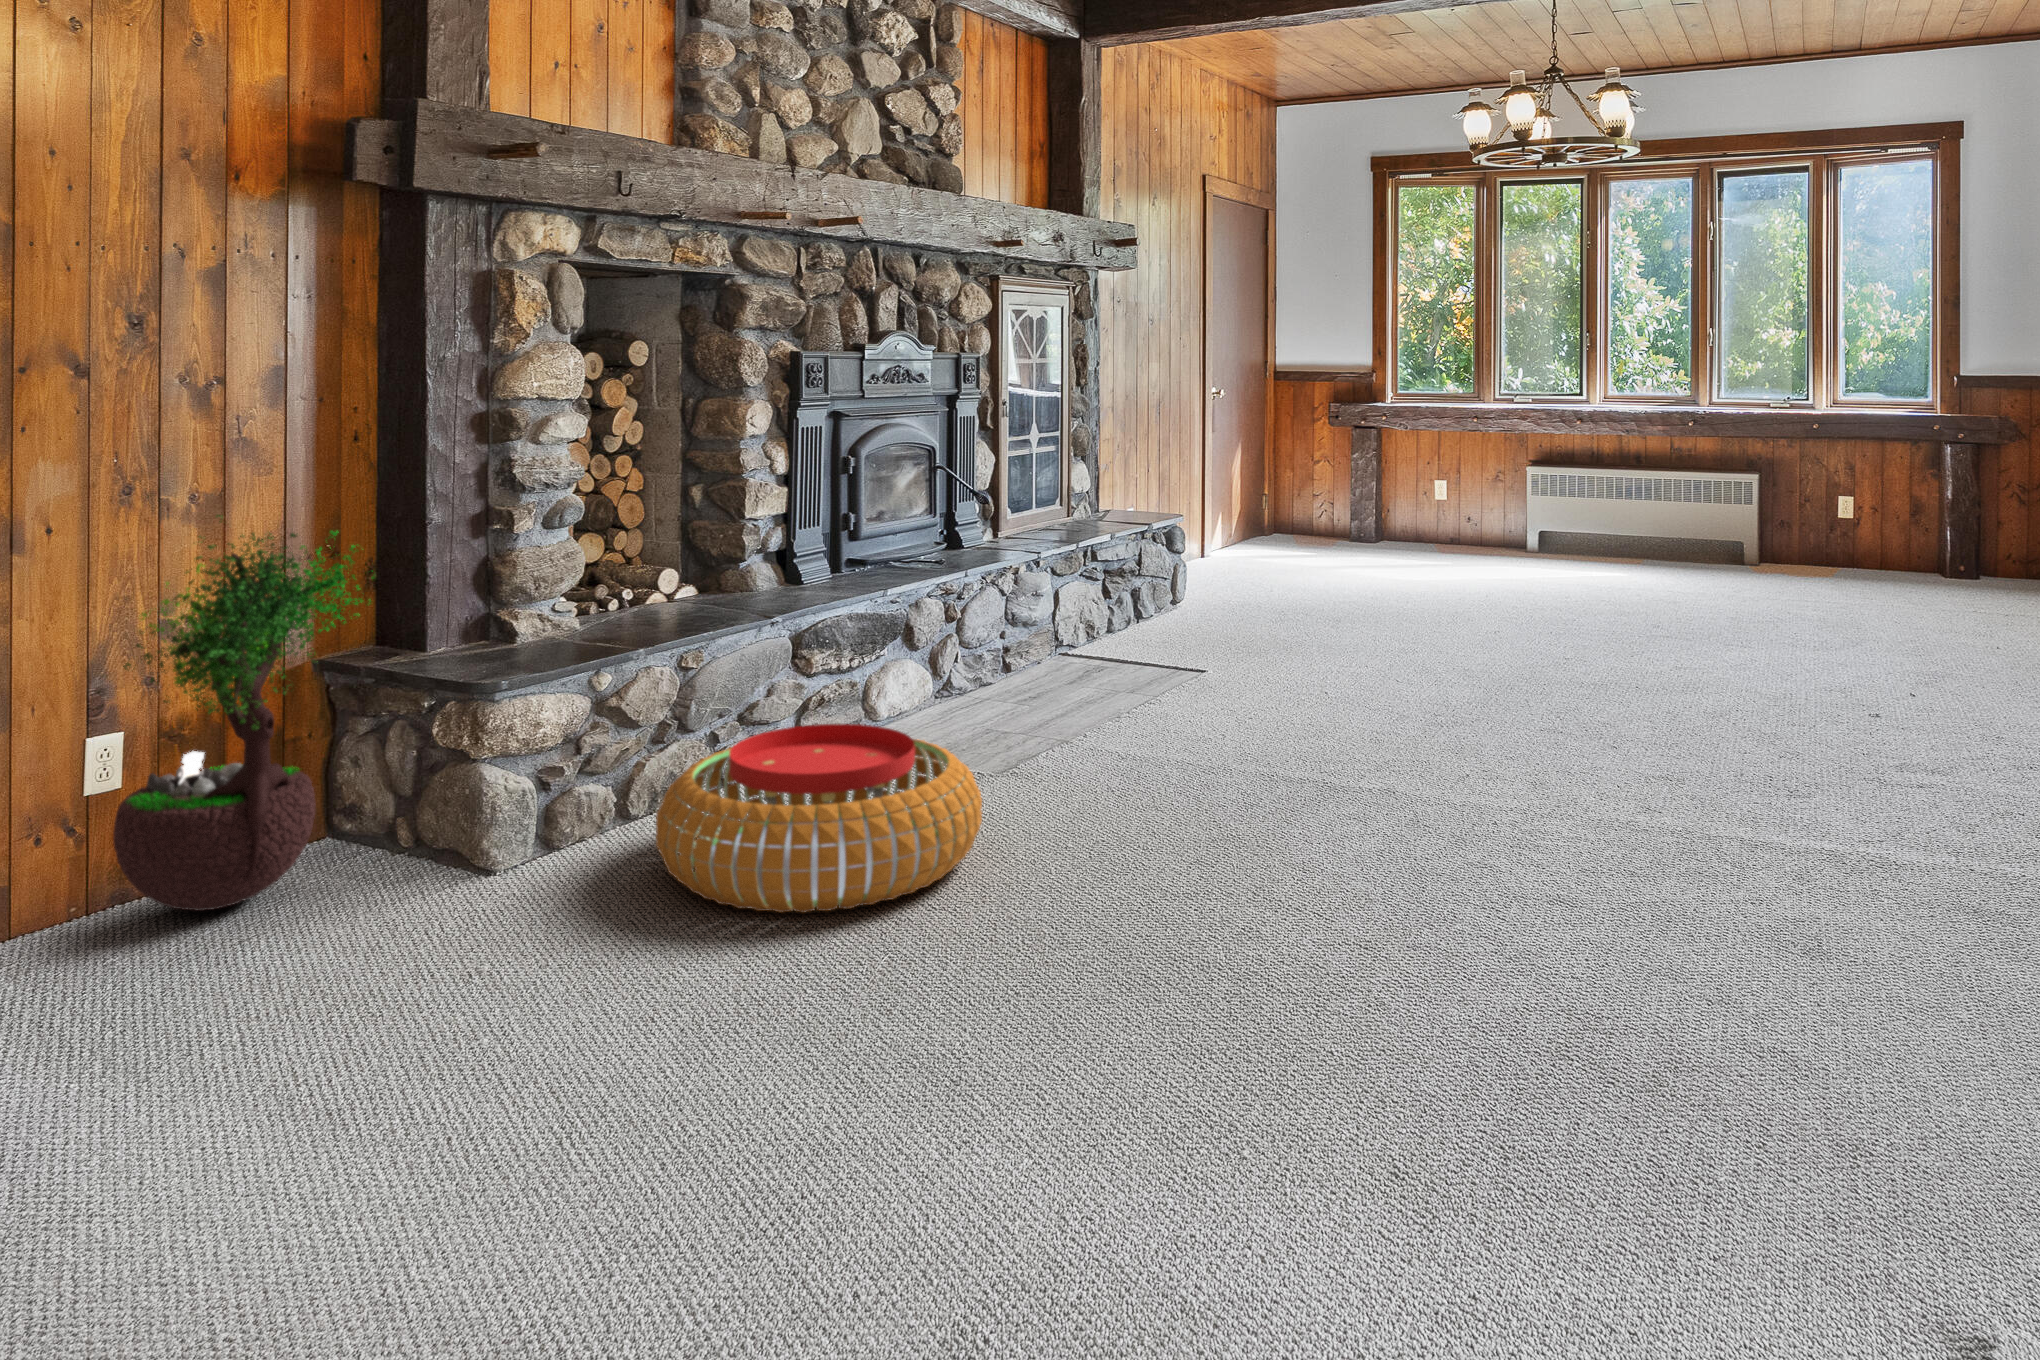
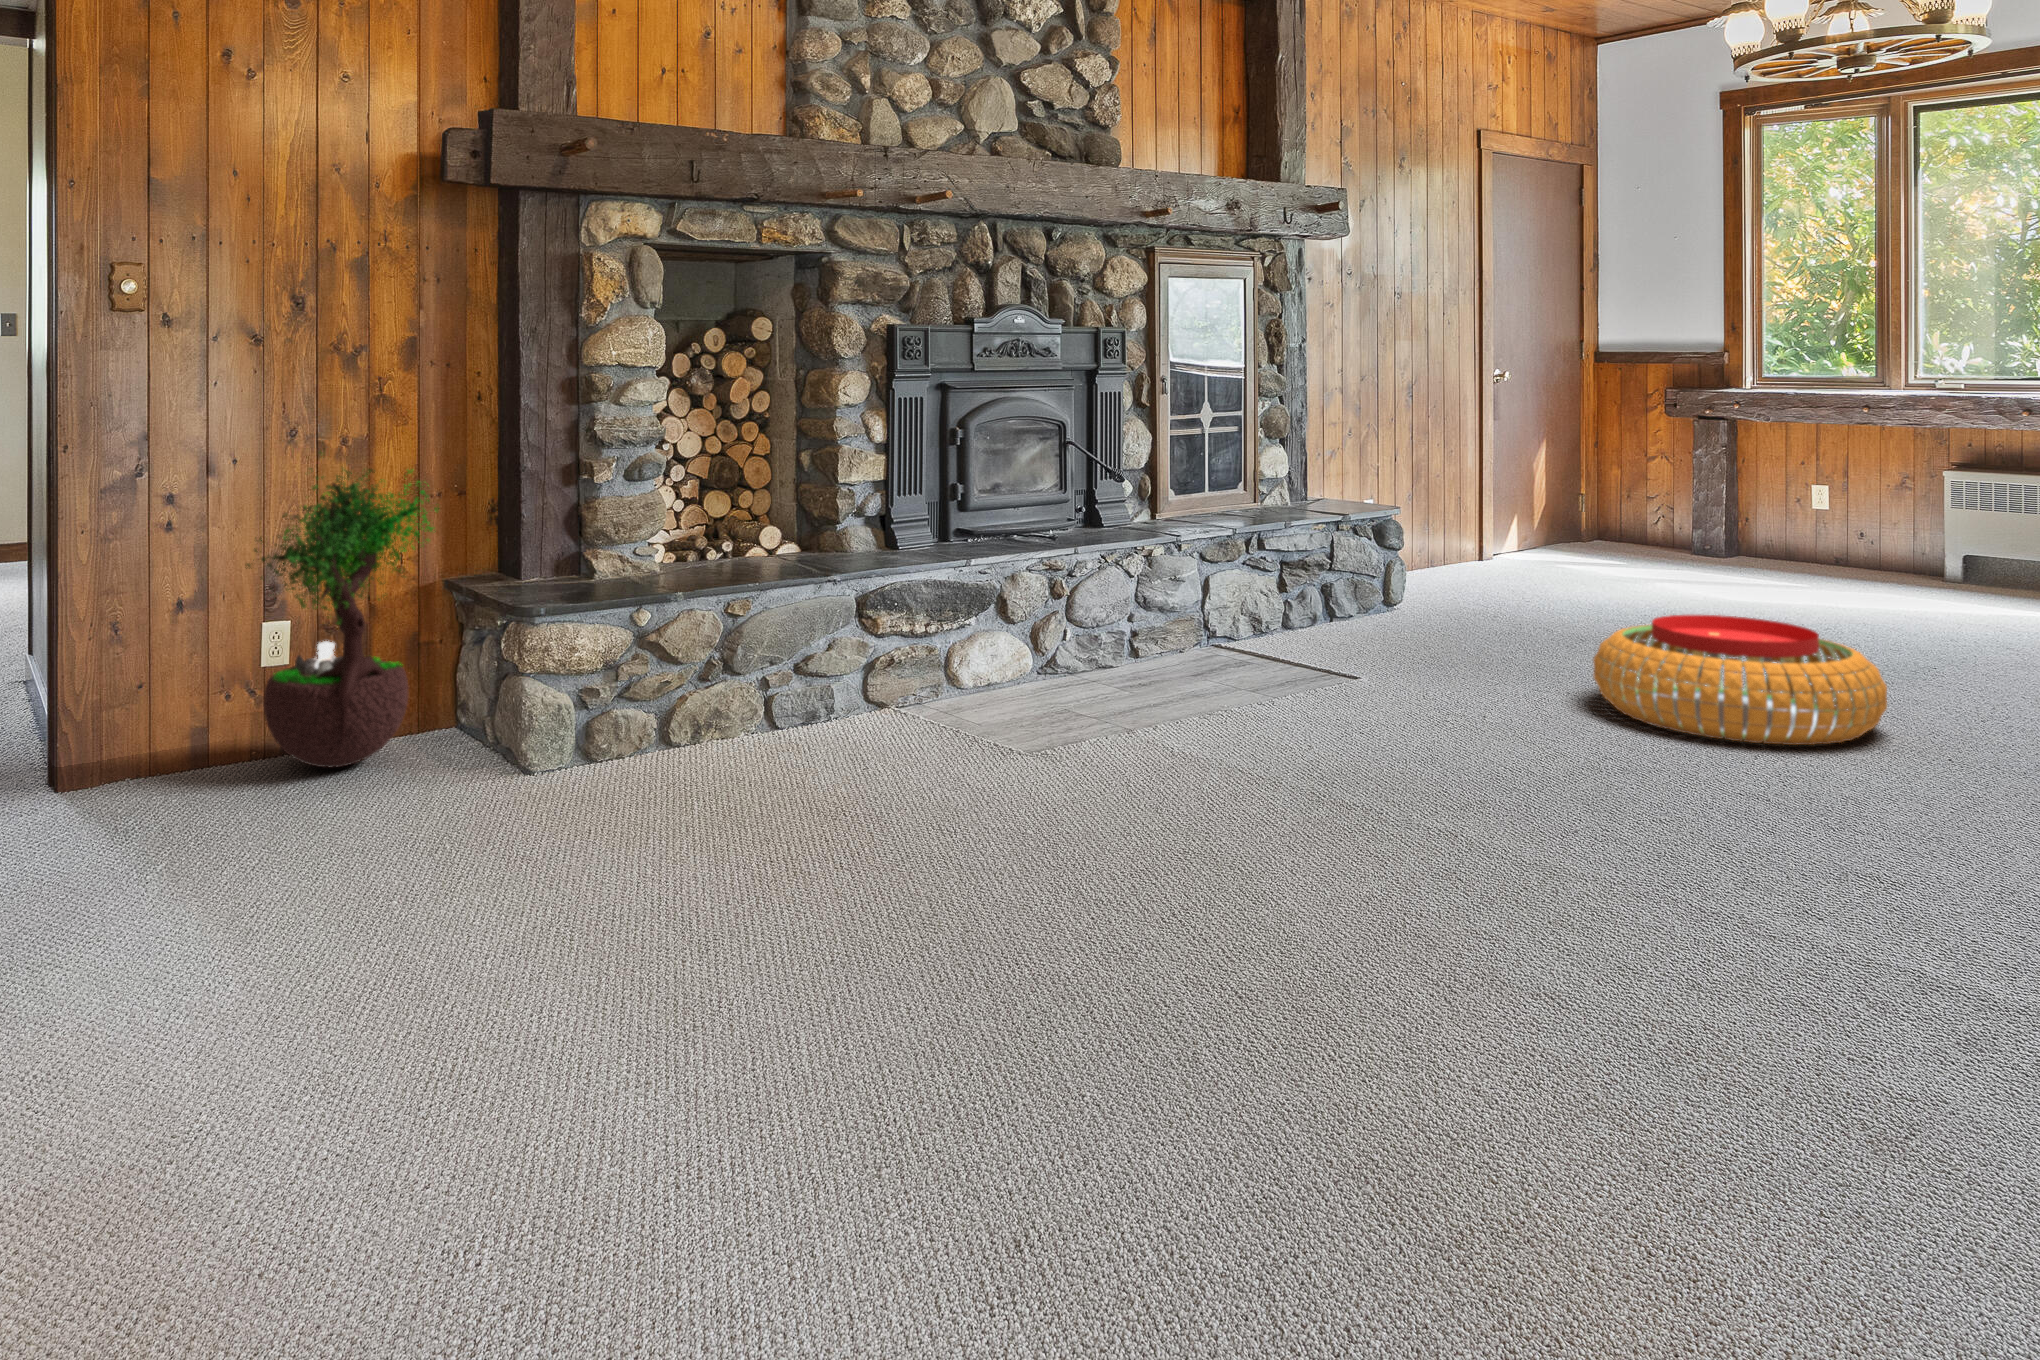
pouf: present [656,724,982,912] -> present [1593,615,1887,745]

